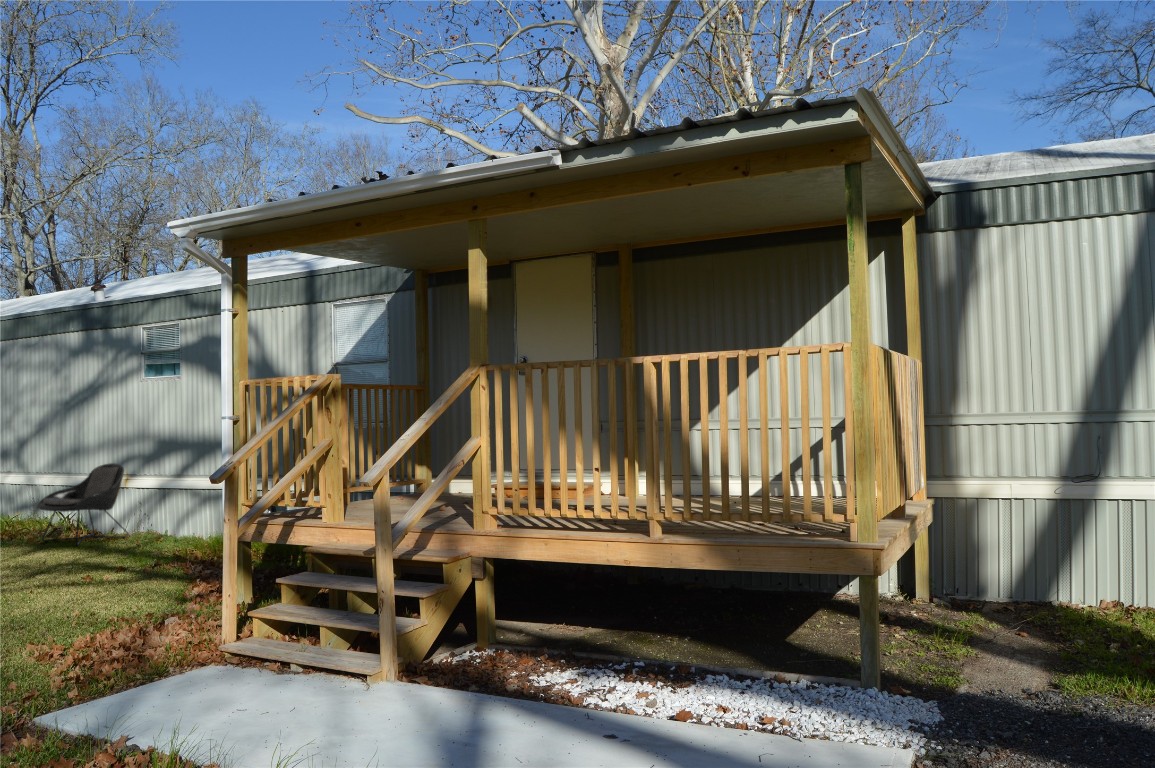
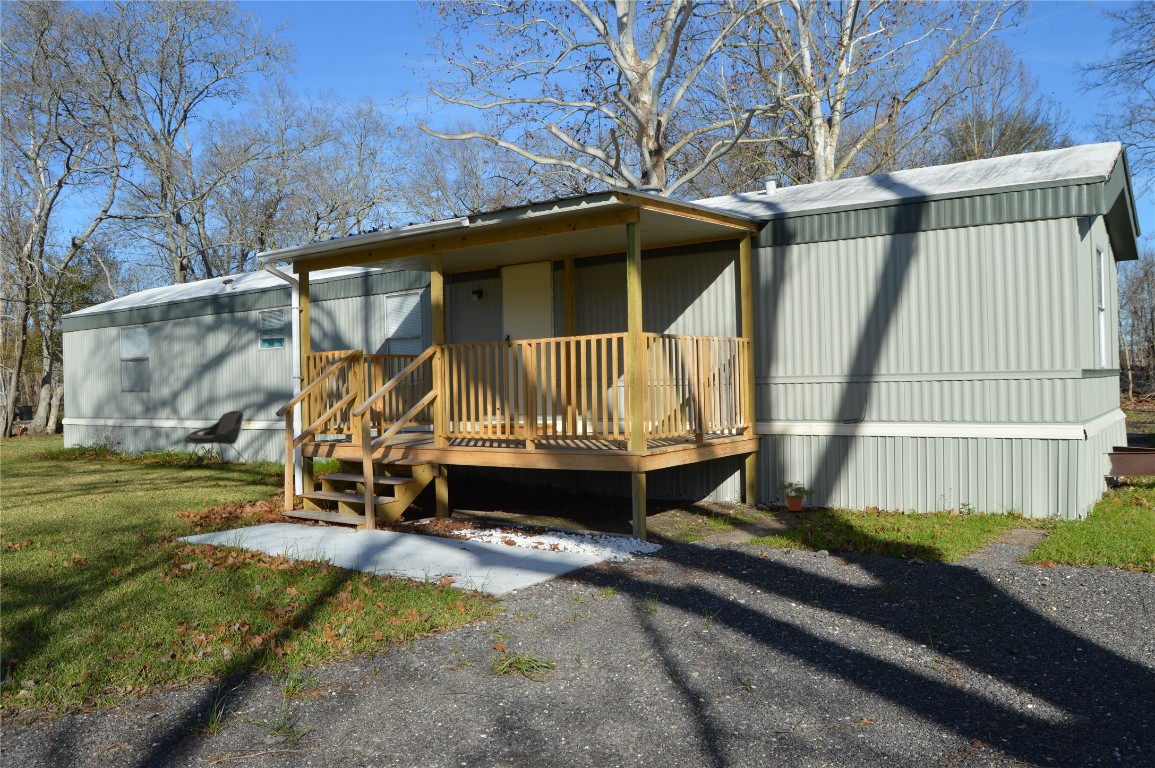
potted plant: none [981,567,1059,614] -> present [775,481,816,511]

